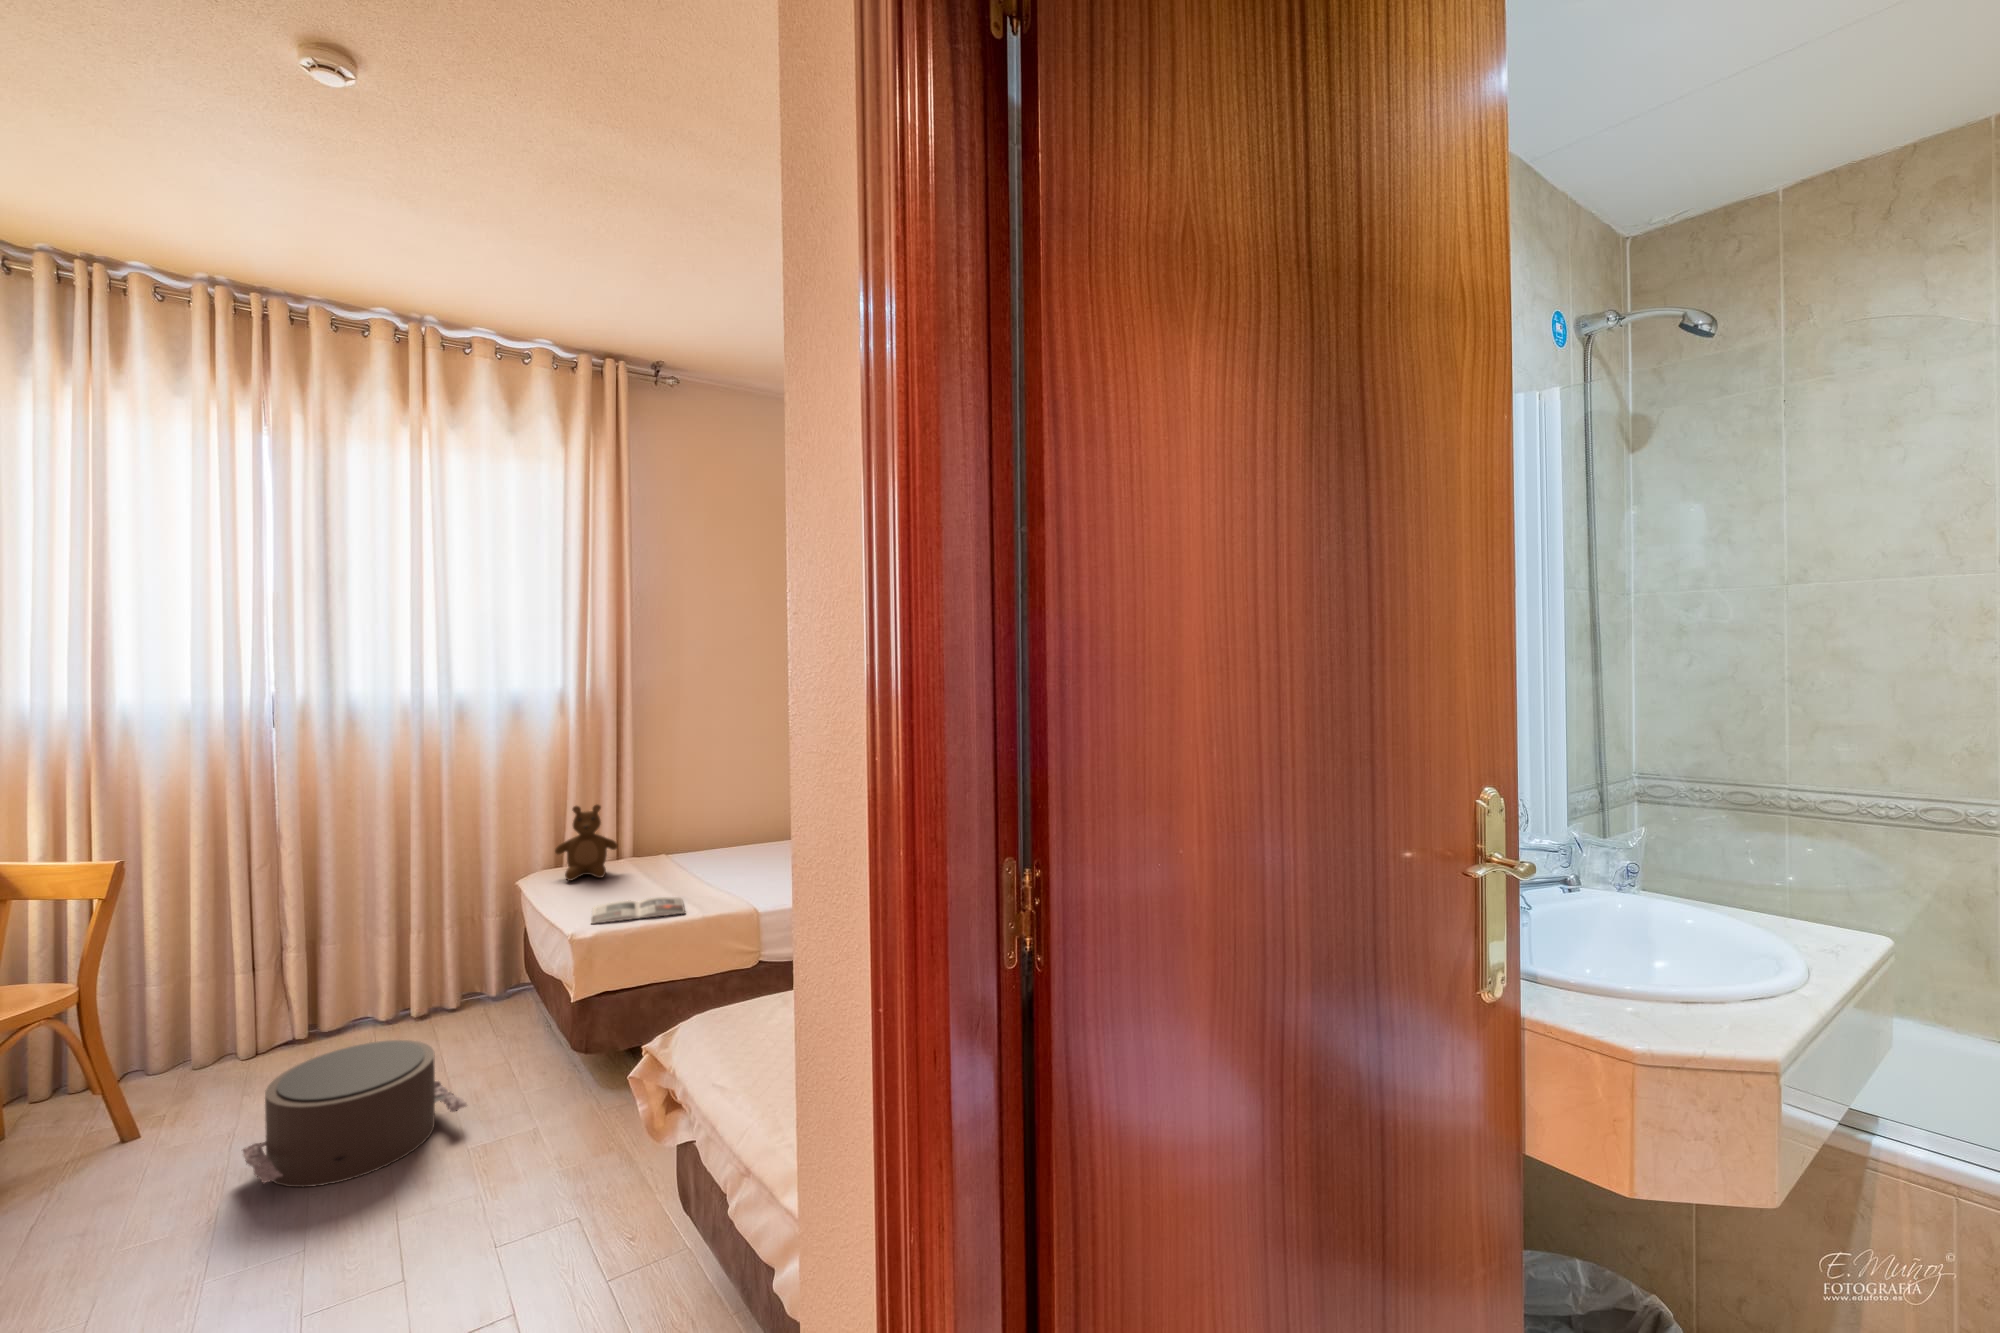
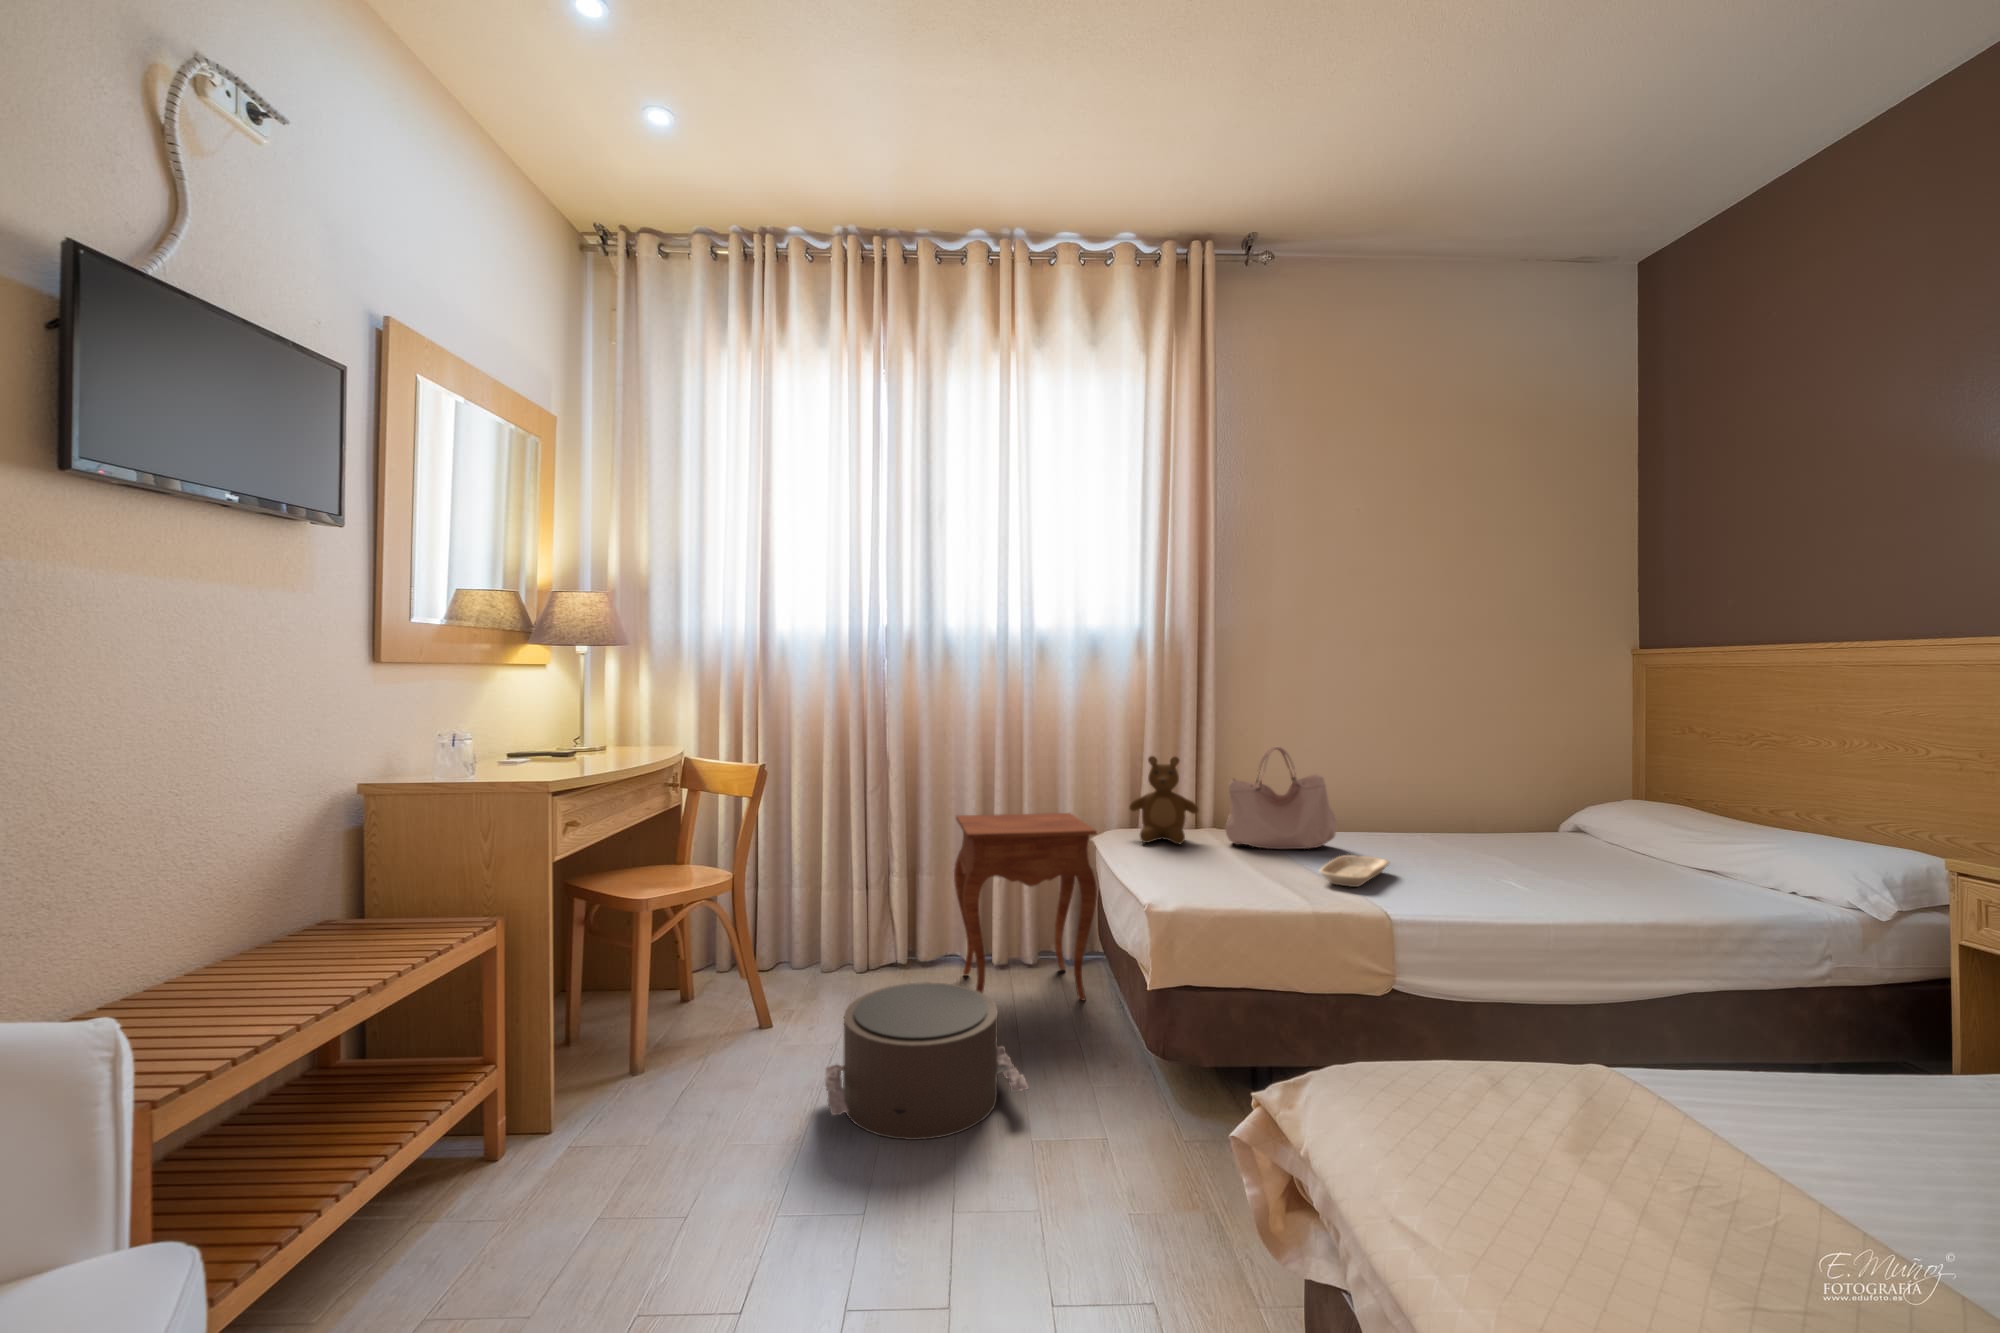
handbag: none [641,789,729,870] -> present [1225,747,1337,849]
side table: none [366,862,524,1058] -> present [954,813,1097,1000]
tray: none [709,868,760,894] -> present [1320,855,1389,887]
magazine: present [591,897,685,924] -> none [1169,871,1291,900]

